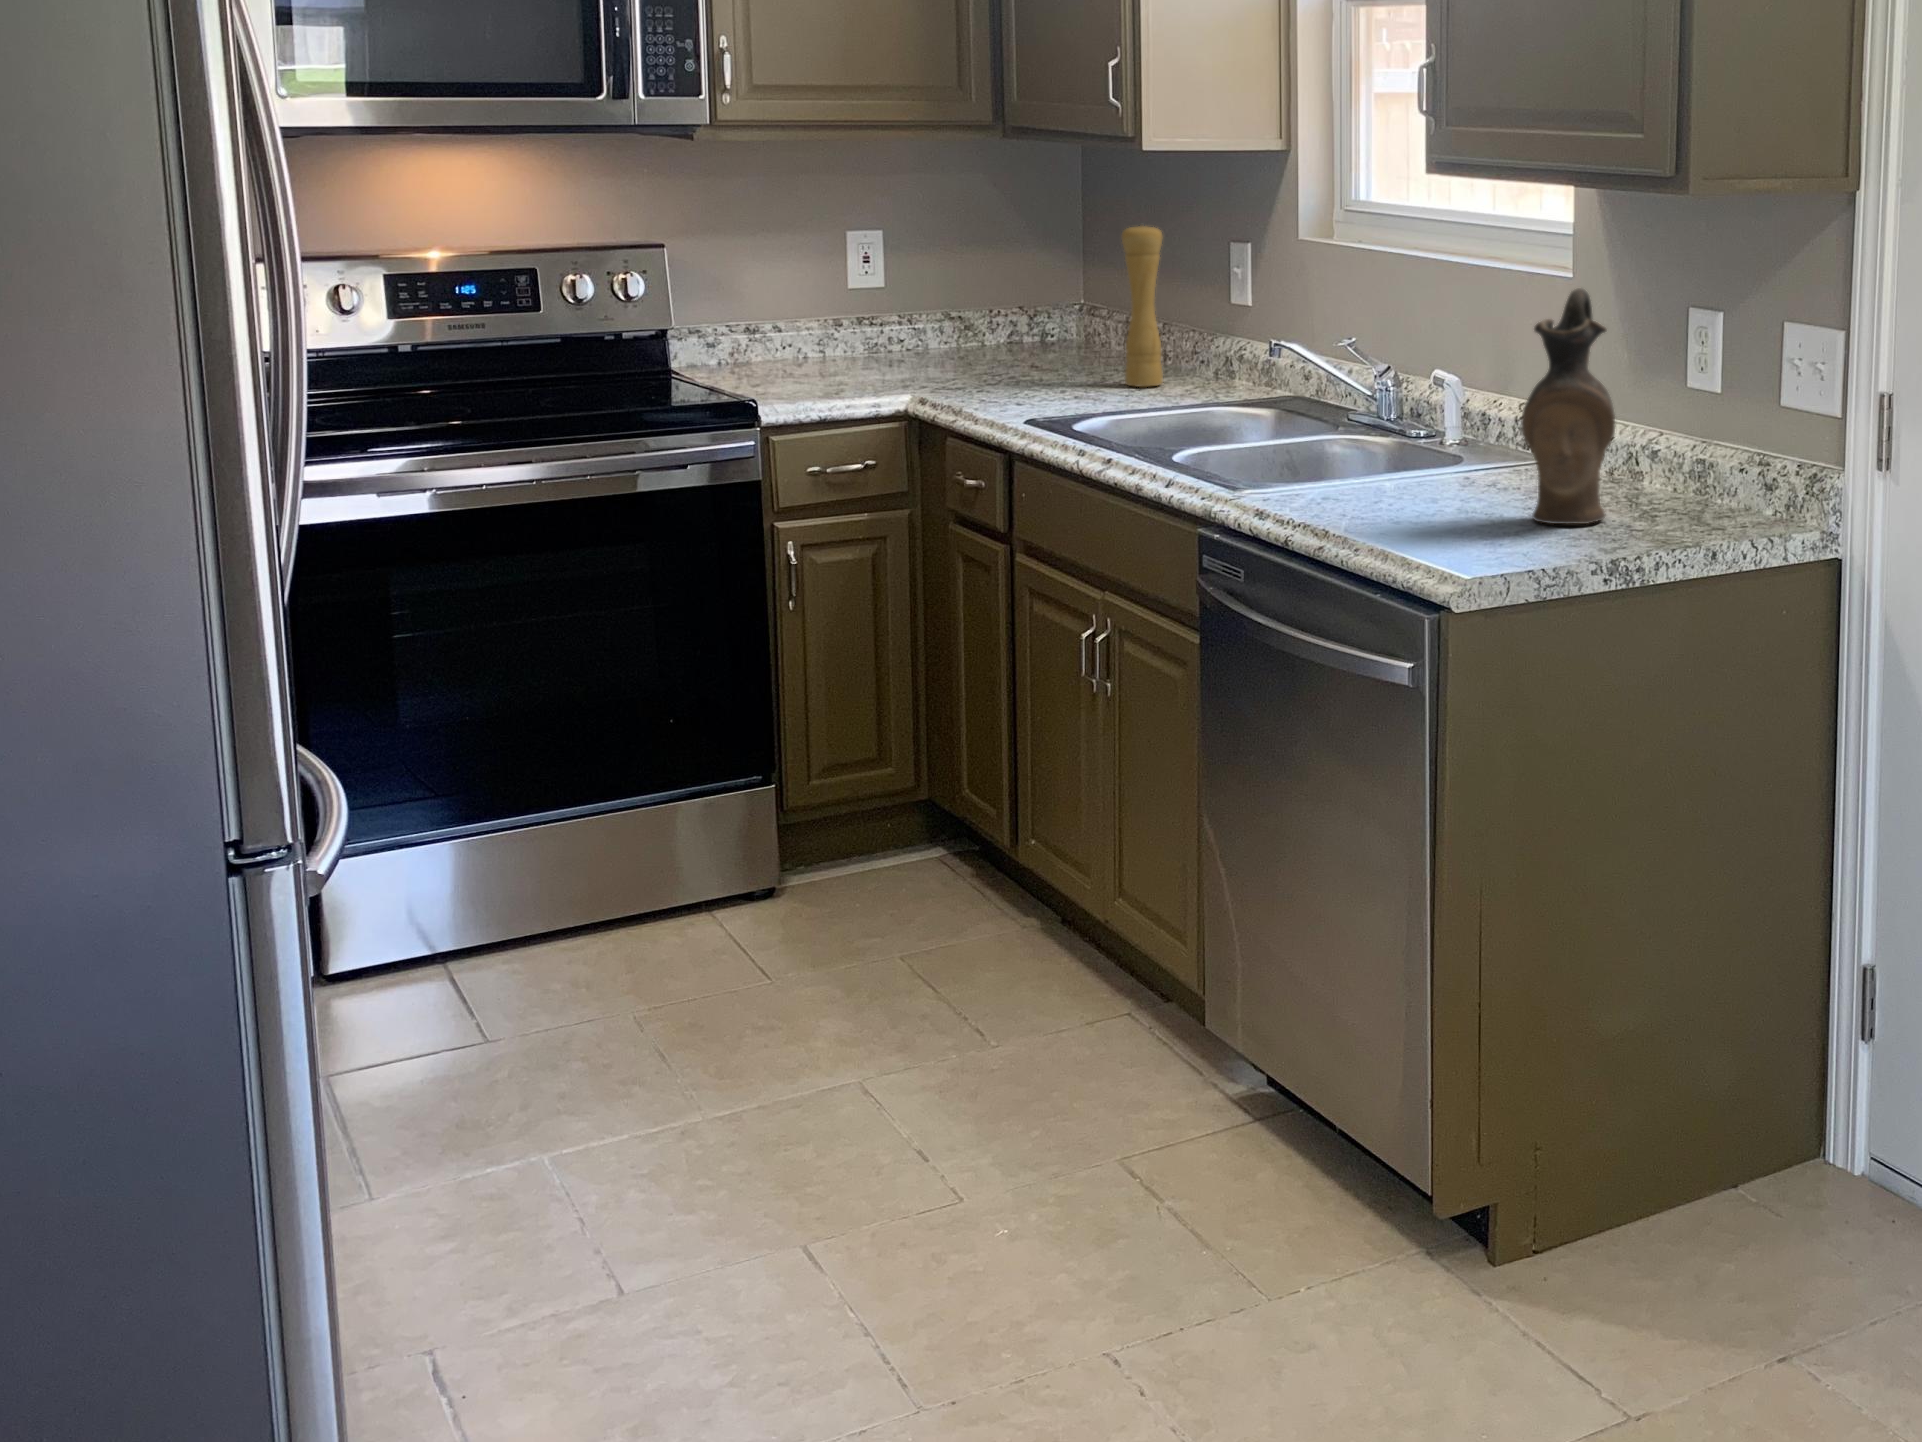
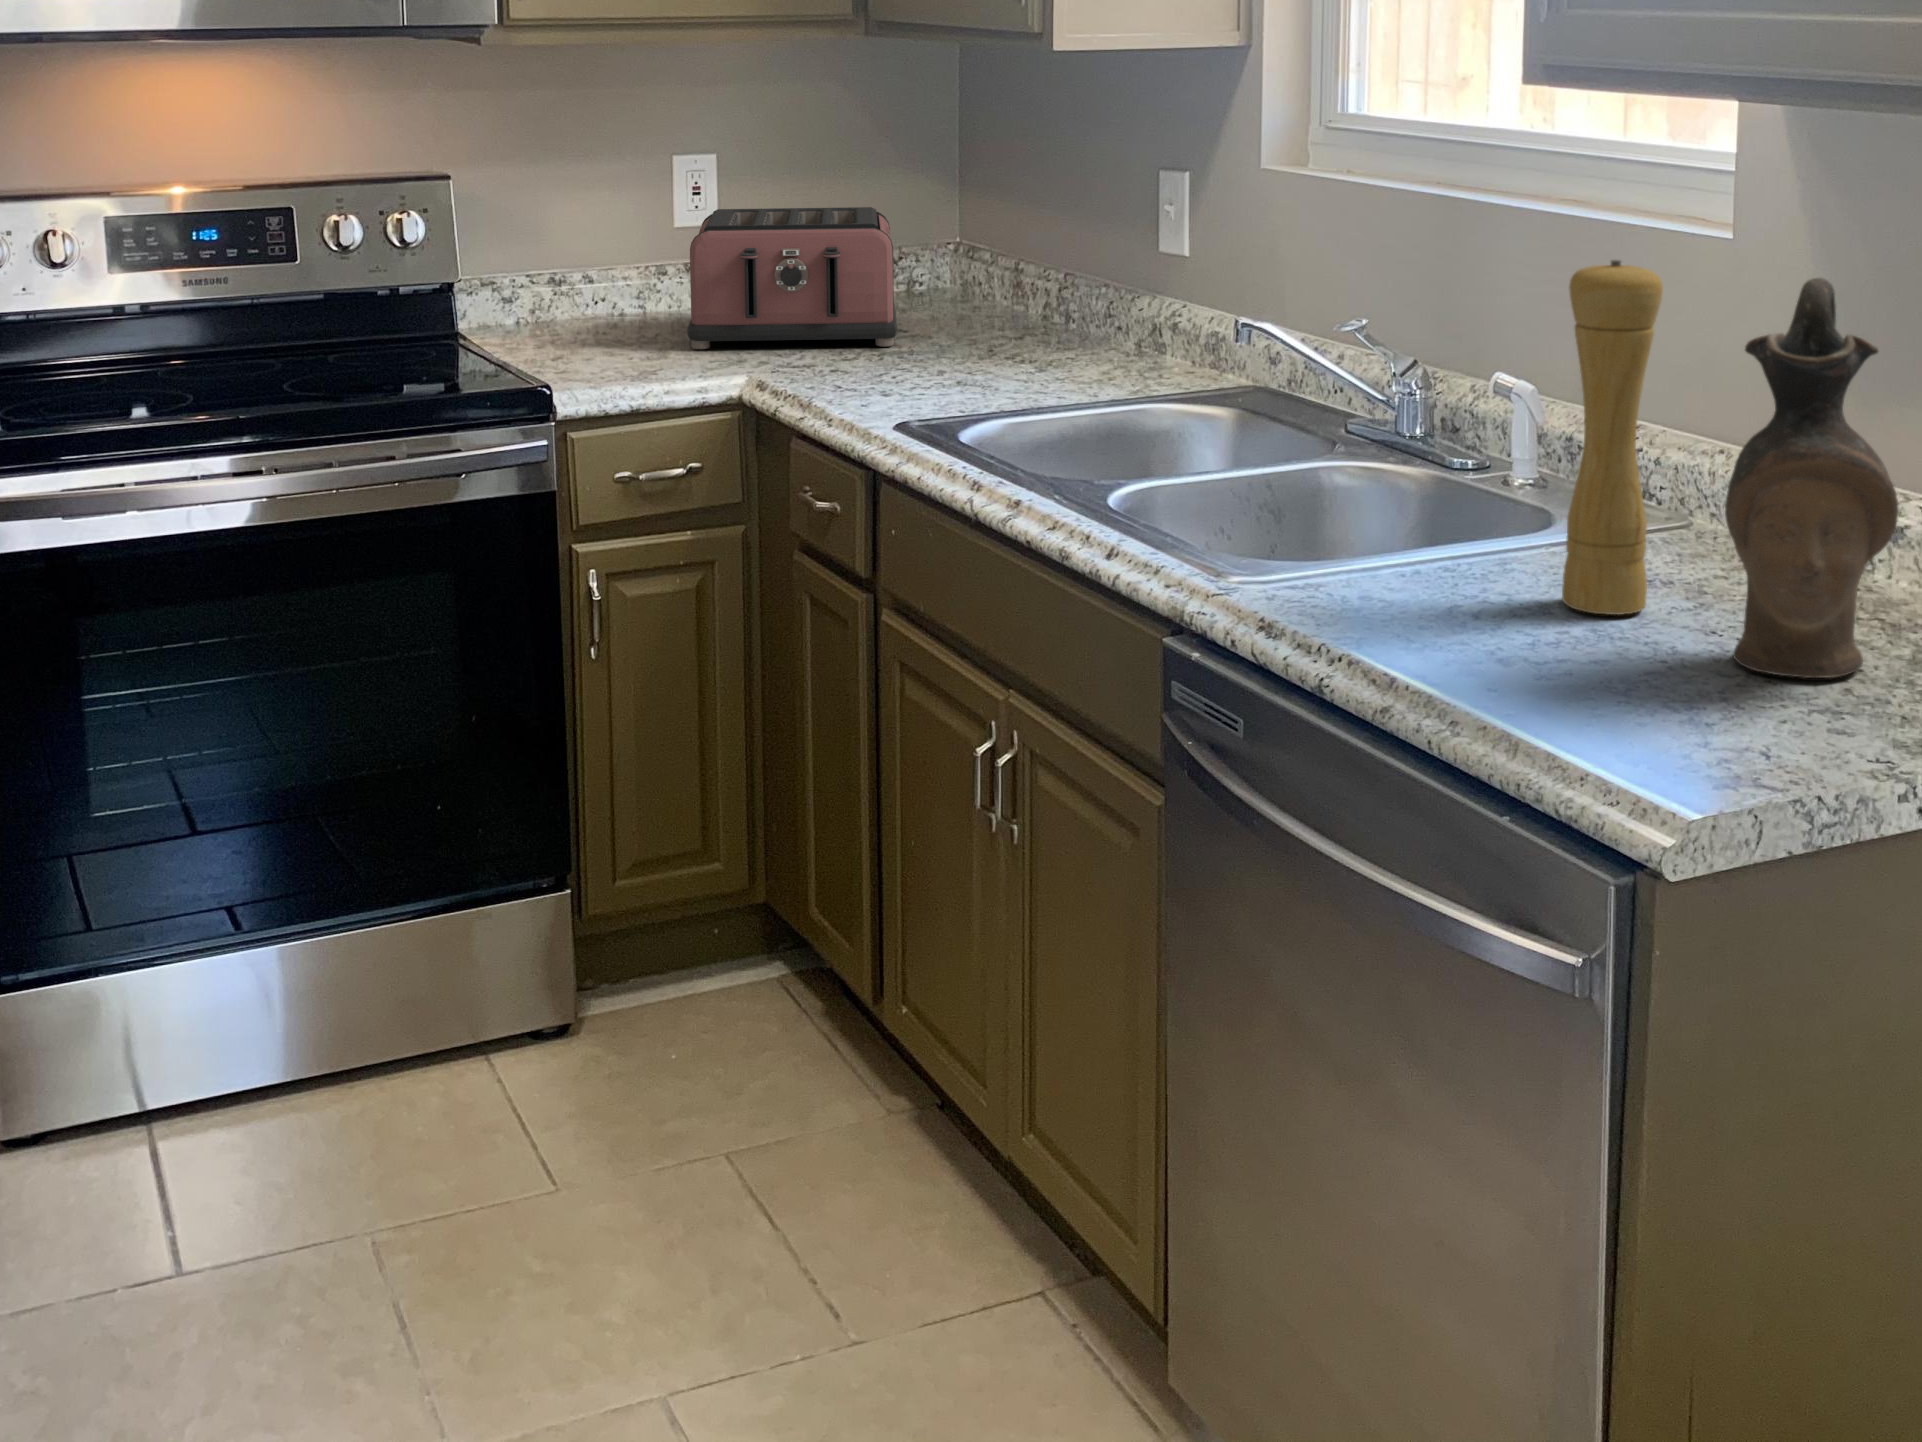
pepper mill: present [1122,224,1163,387] -> present [1562,260,1663,615]
toaster: none [862,272,1028,379] -> present [688,207,897,349]

